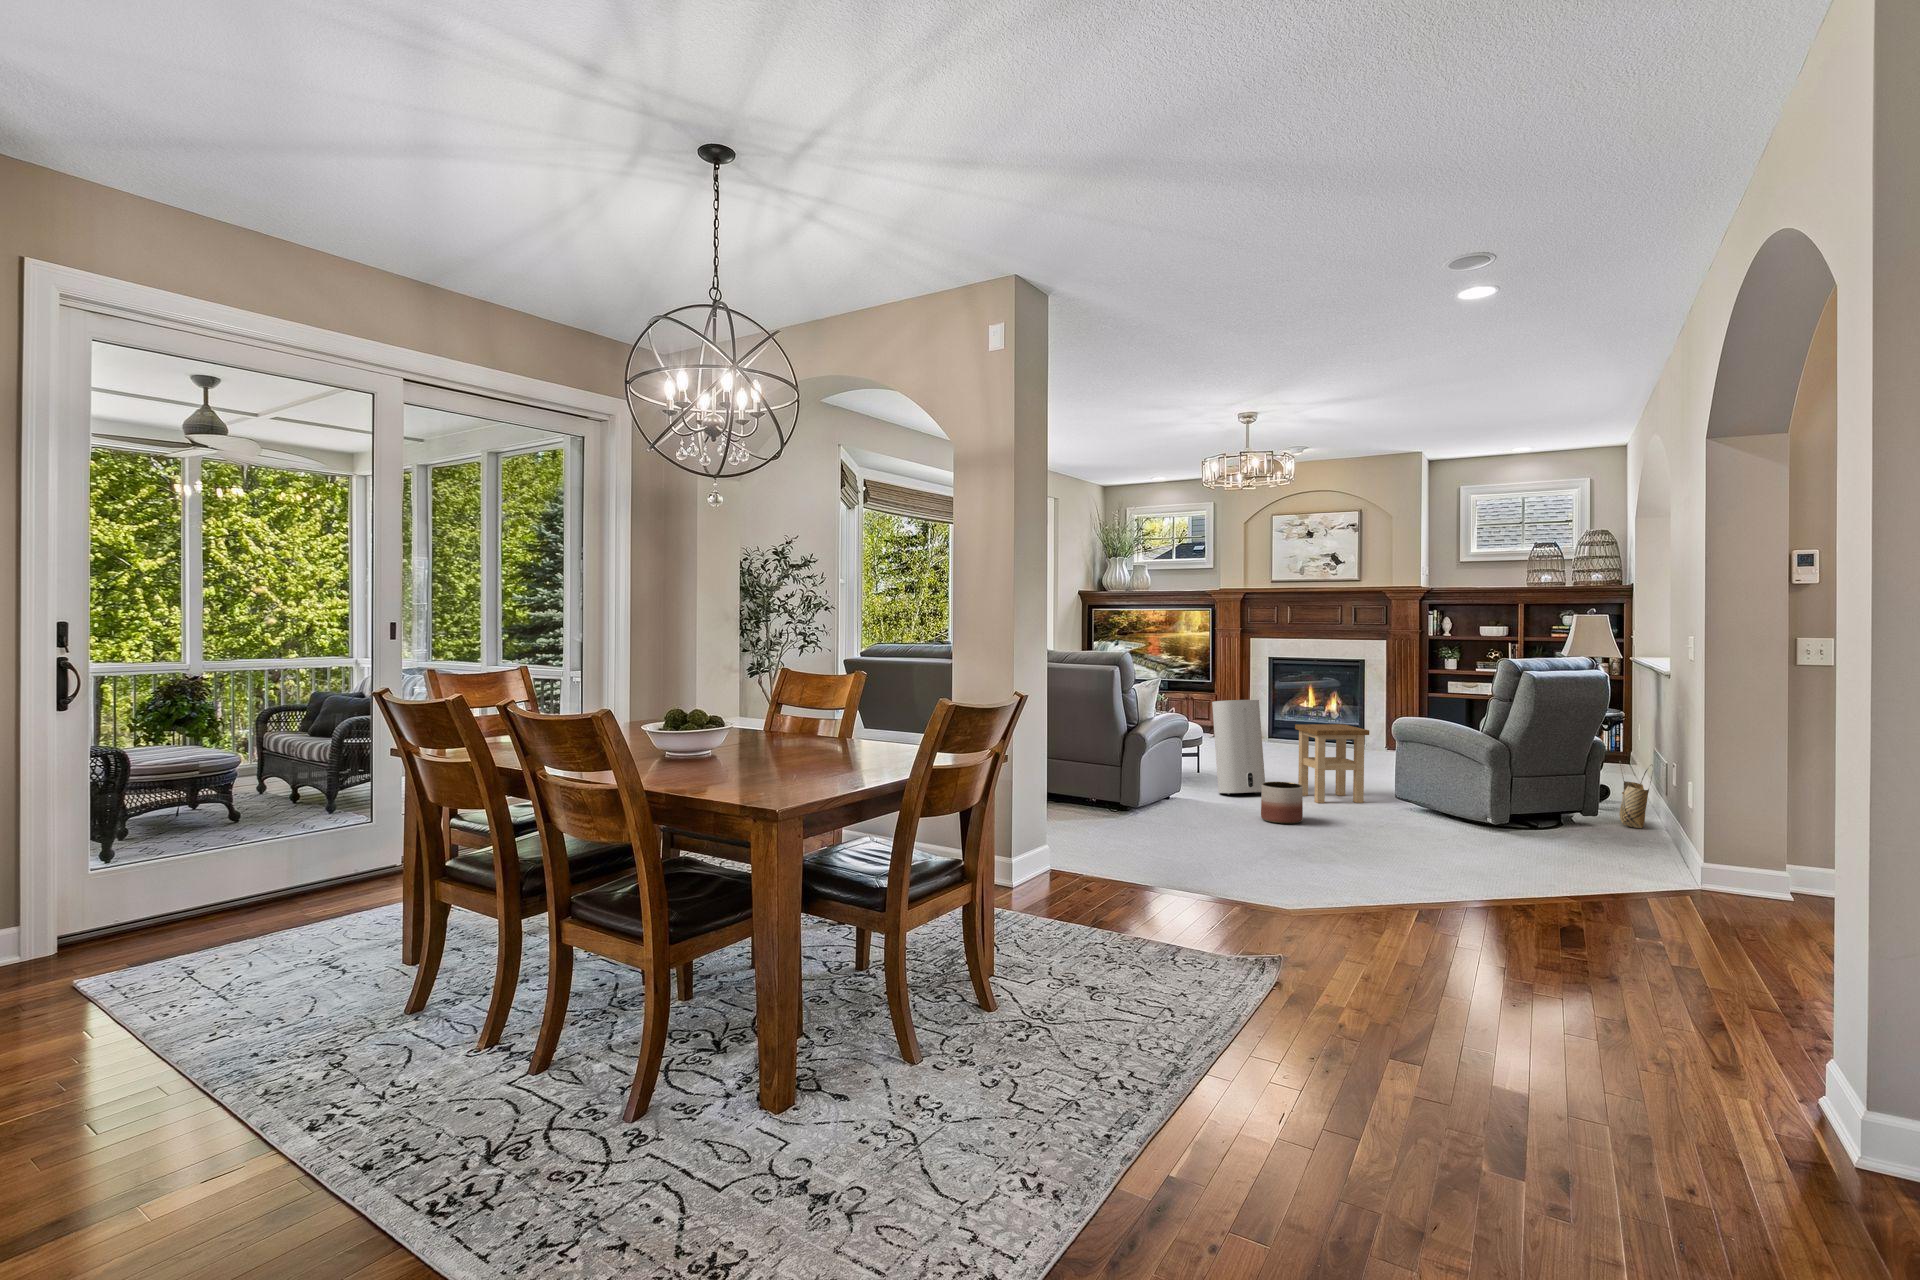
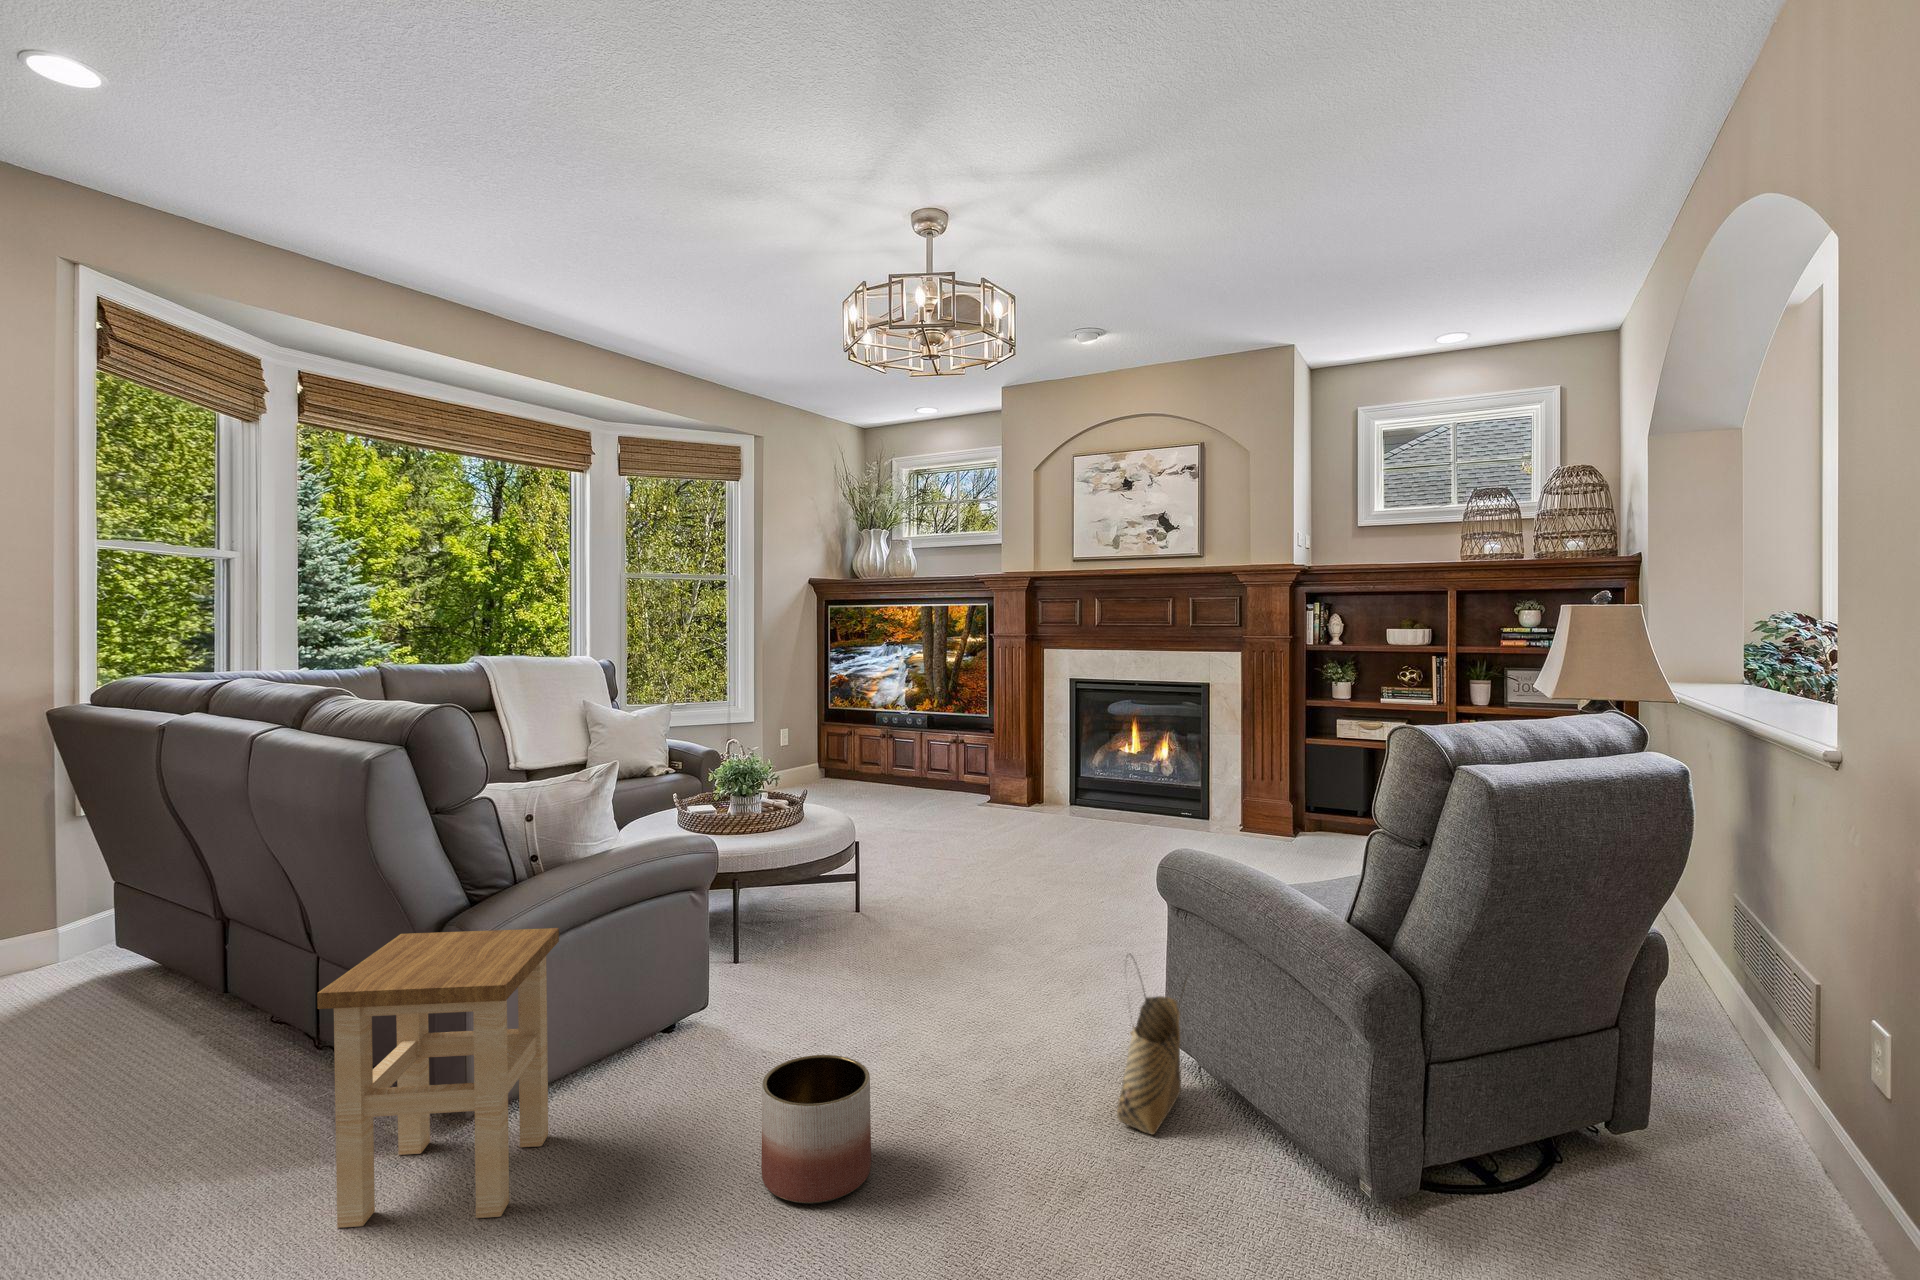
air purifier: present [1212,700,1265,795] -> none [789,798,902,1019]
stool: present [1295,724,1369,803] -> present [317,928,559,1228]
woven basket: present [1619,761,1653,828] -> present [1117,955,1189,1135]

